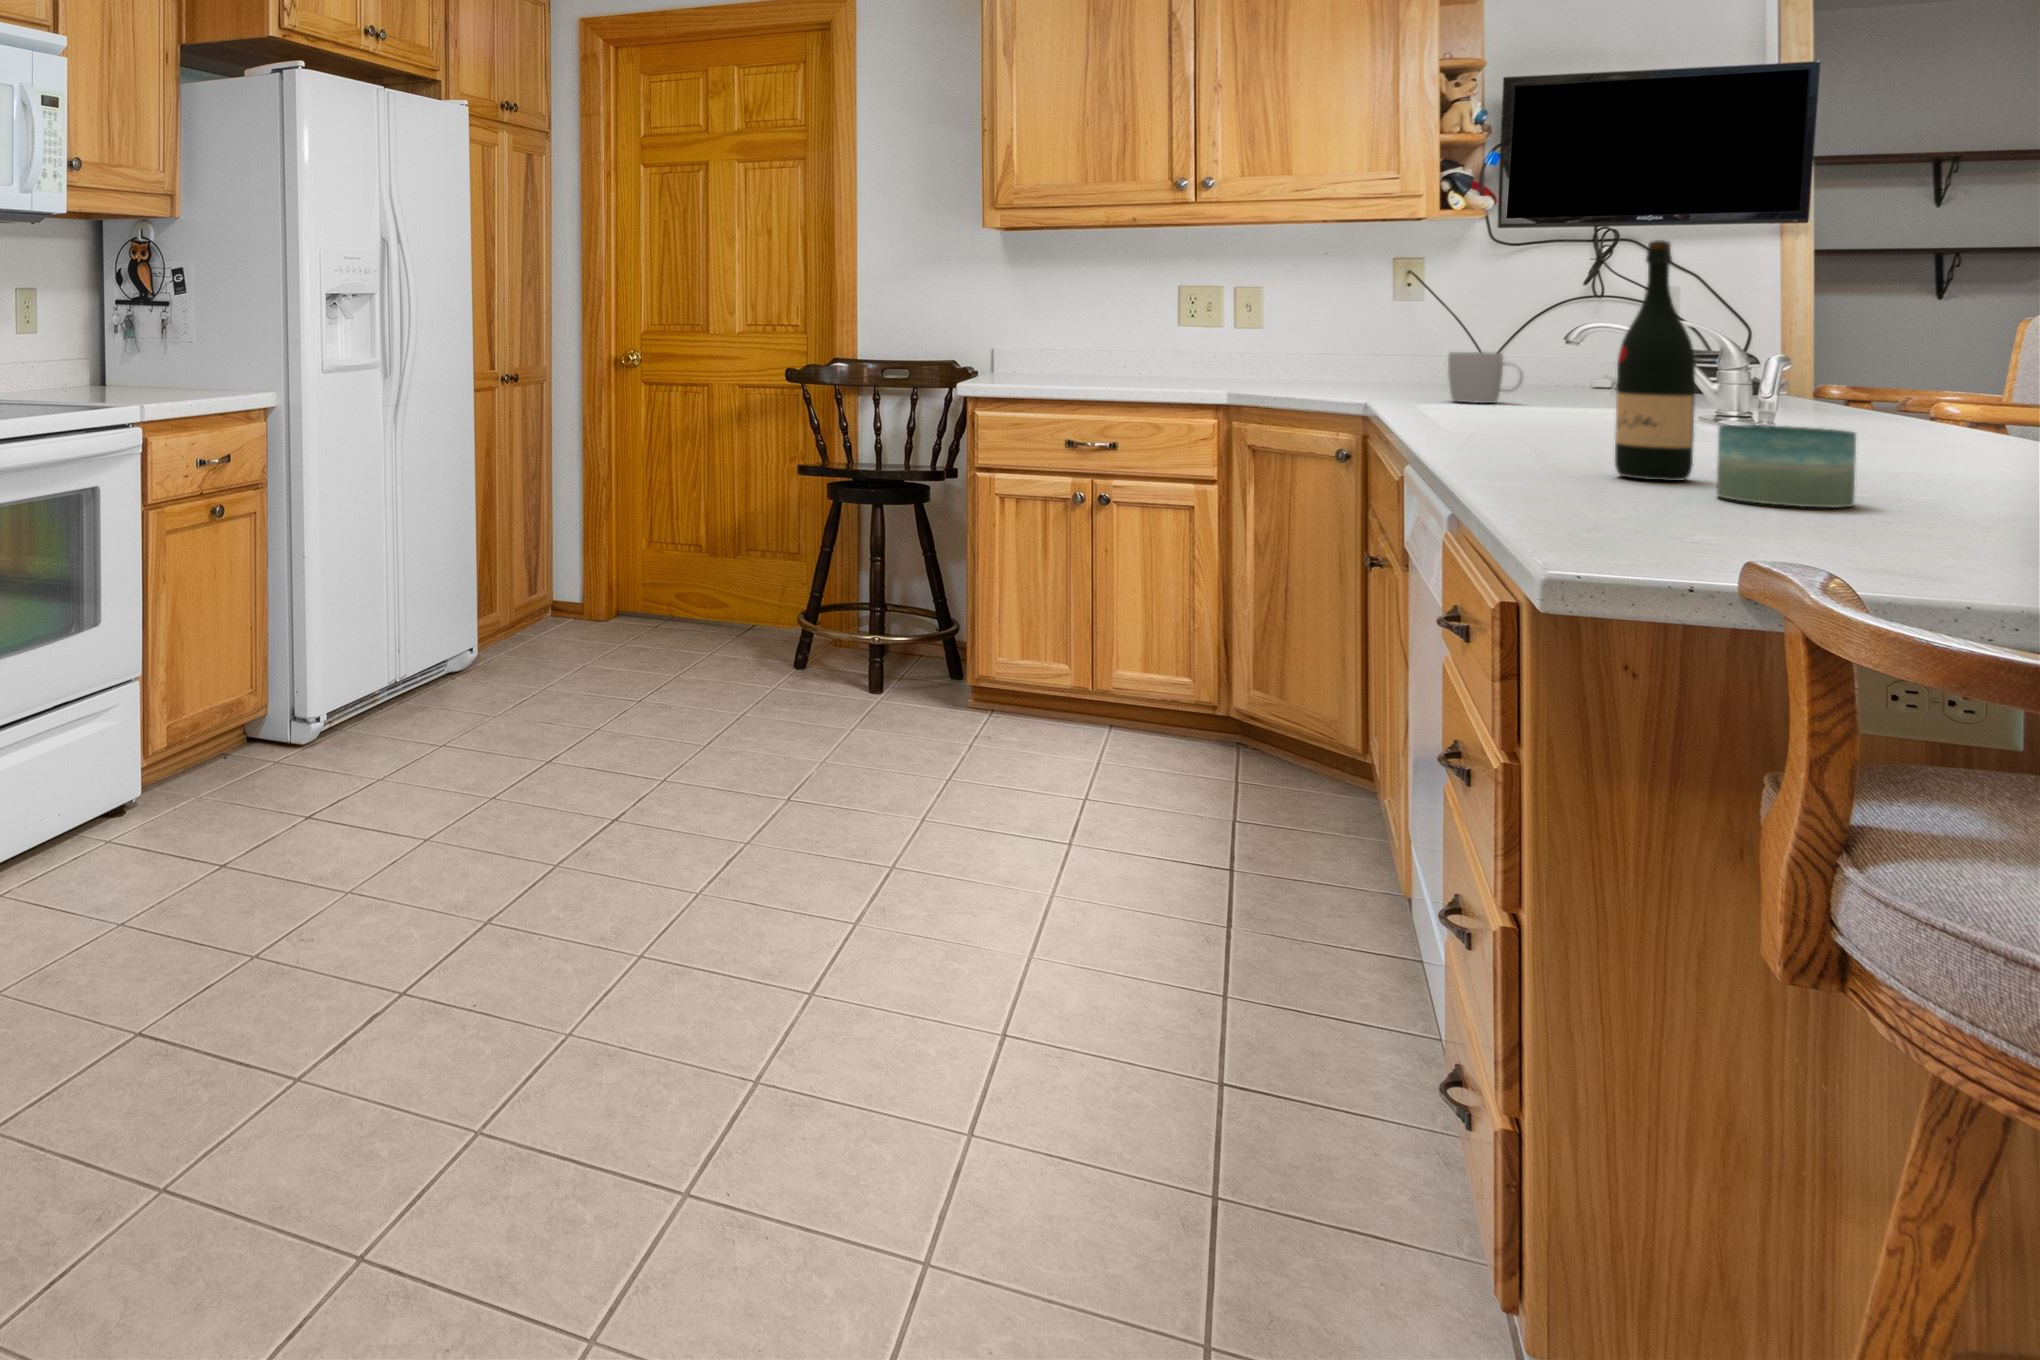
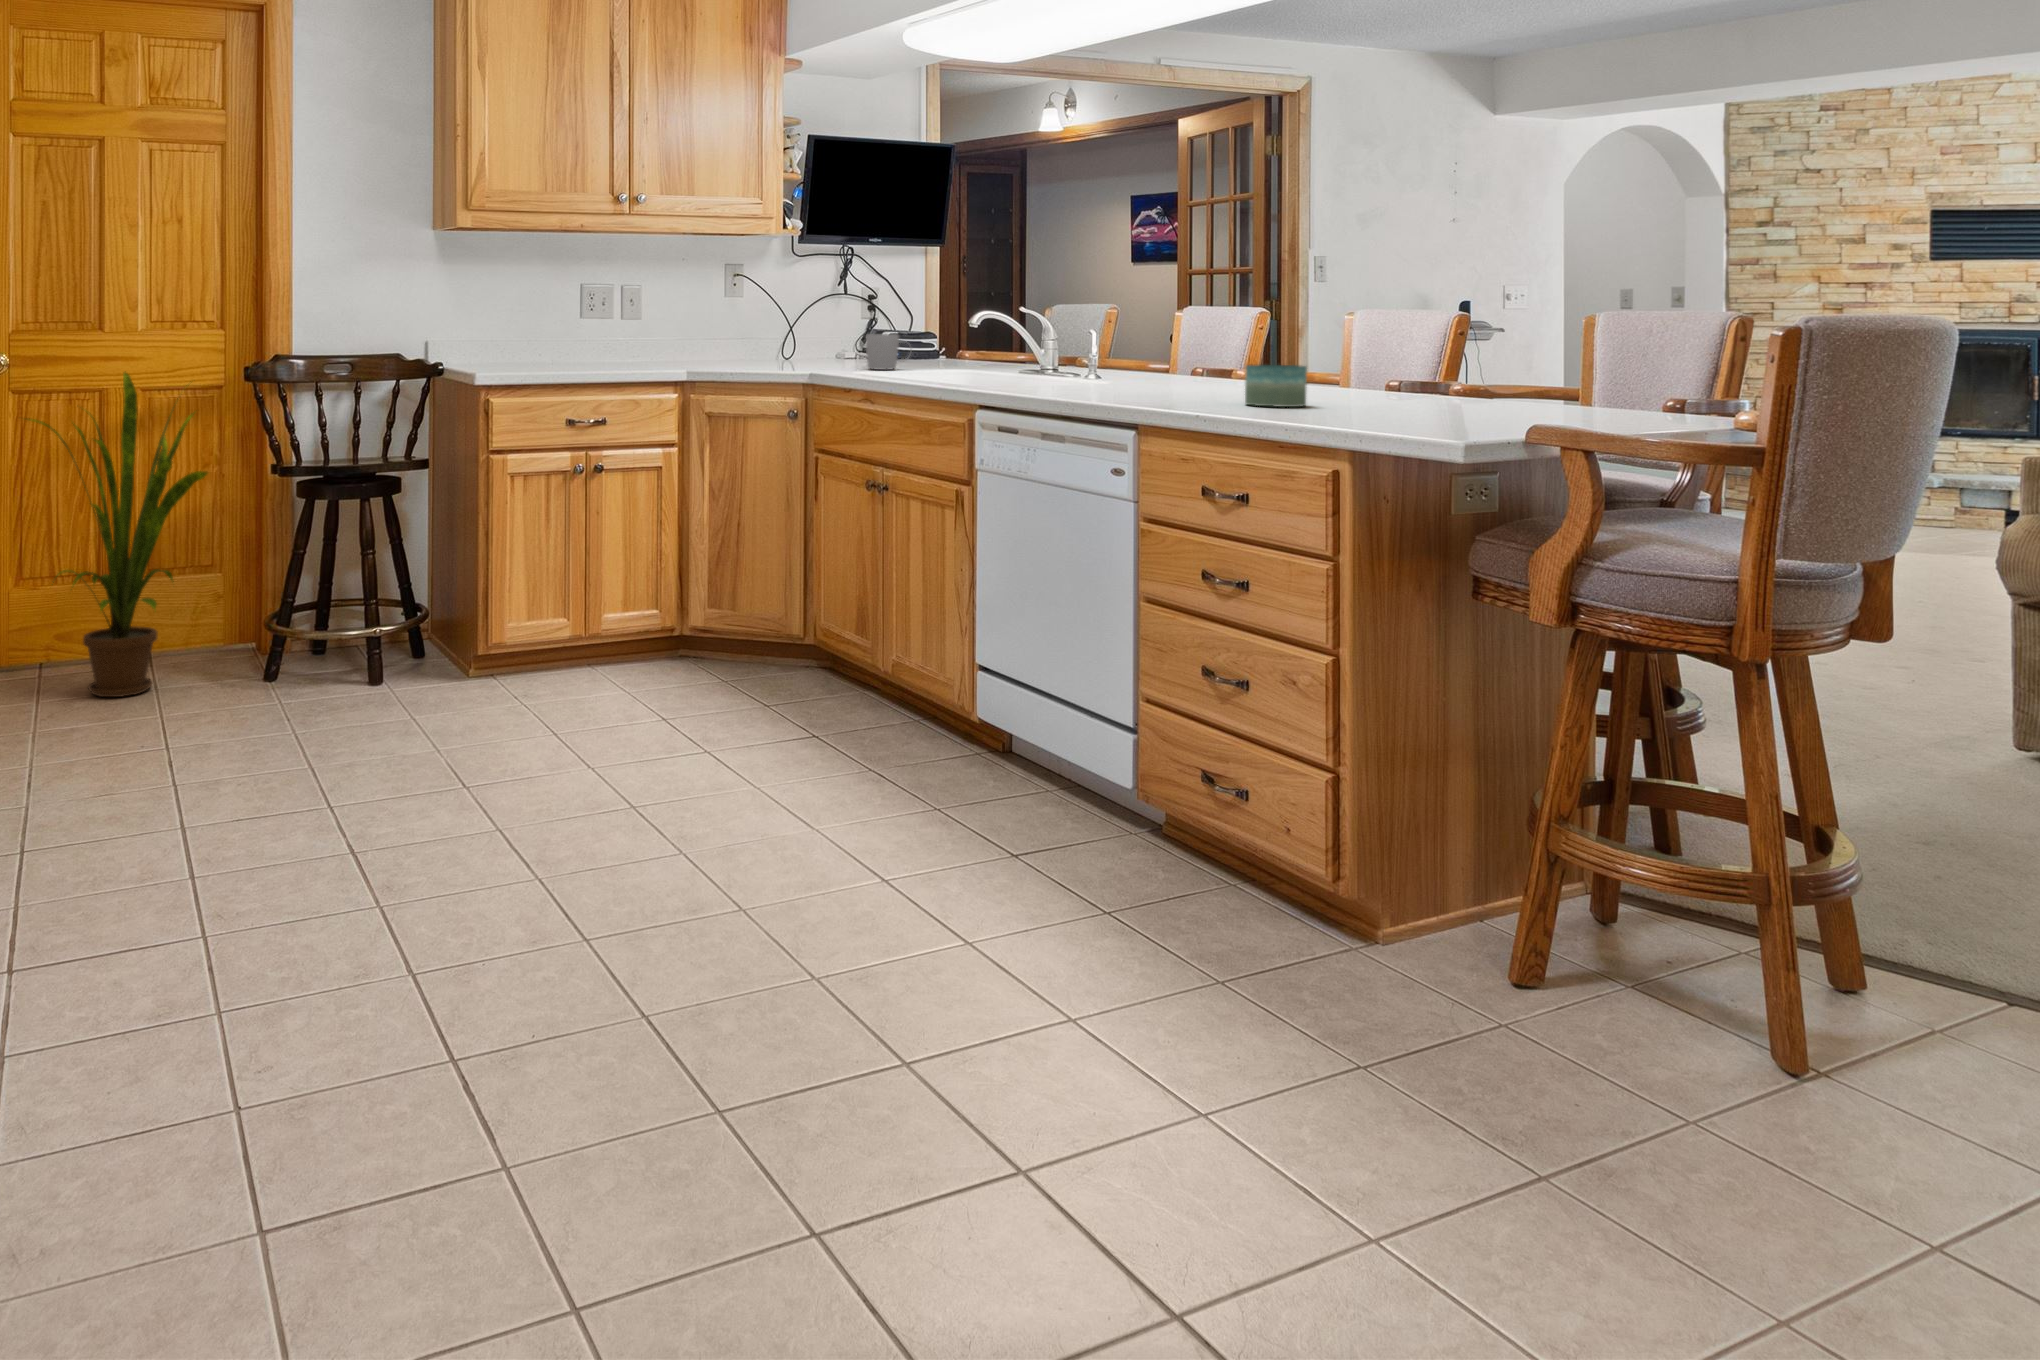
wine bottle: present [1615,240,1696,481] -> none [1166,258,1206,401]
house plant: none [618,369,772,657] -> present [28,372,208,697]

